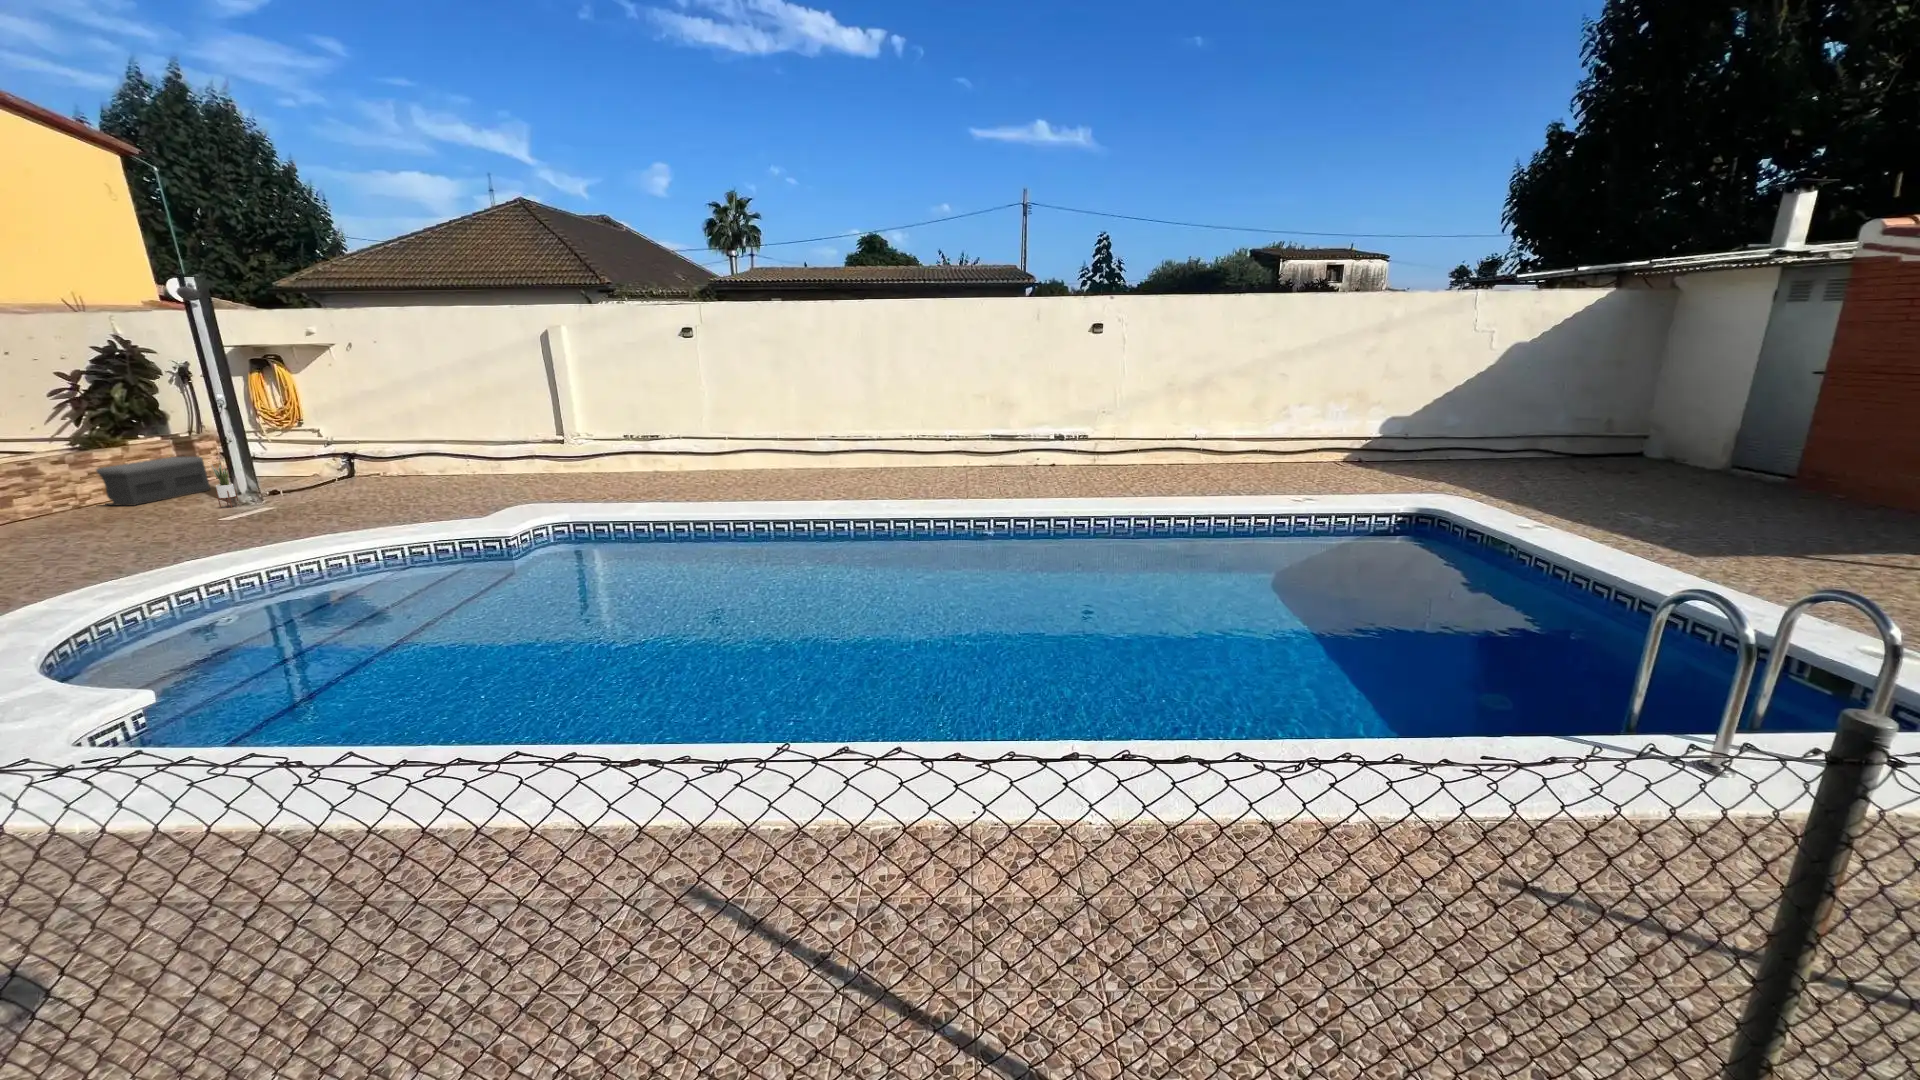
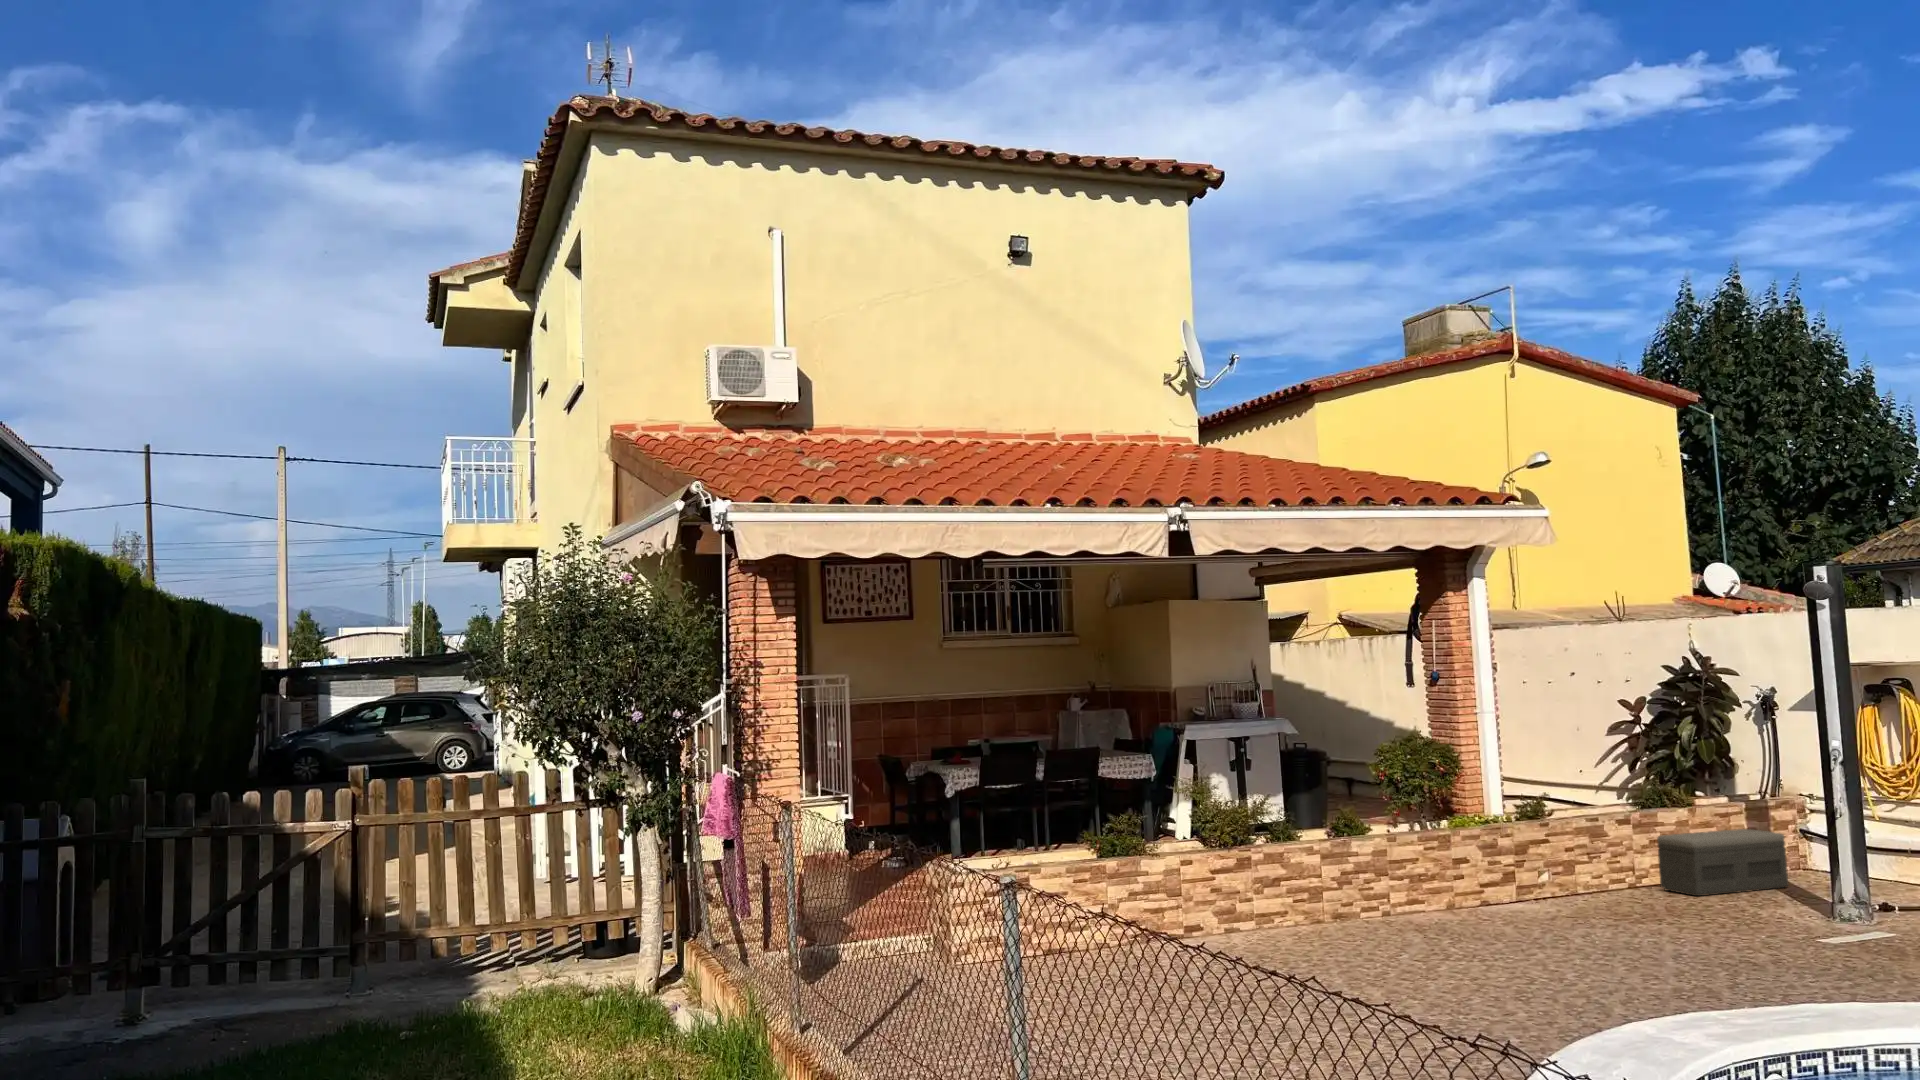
potted plant: present [212,465,239,508] -> none [1810,849,1842,925]

